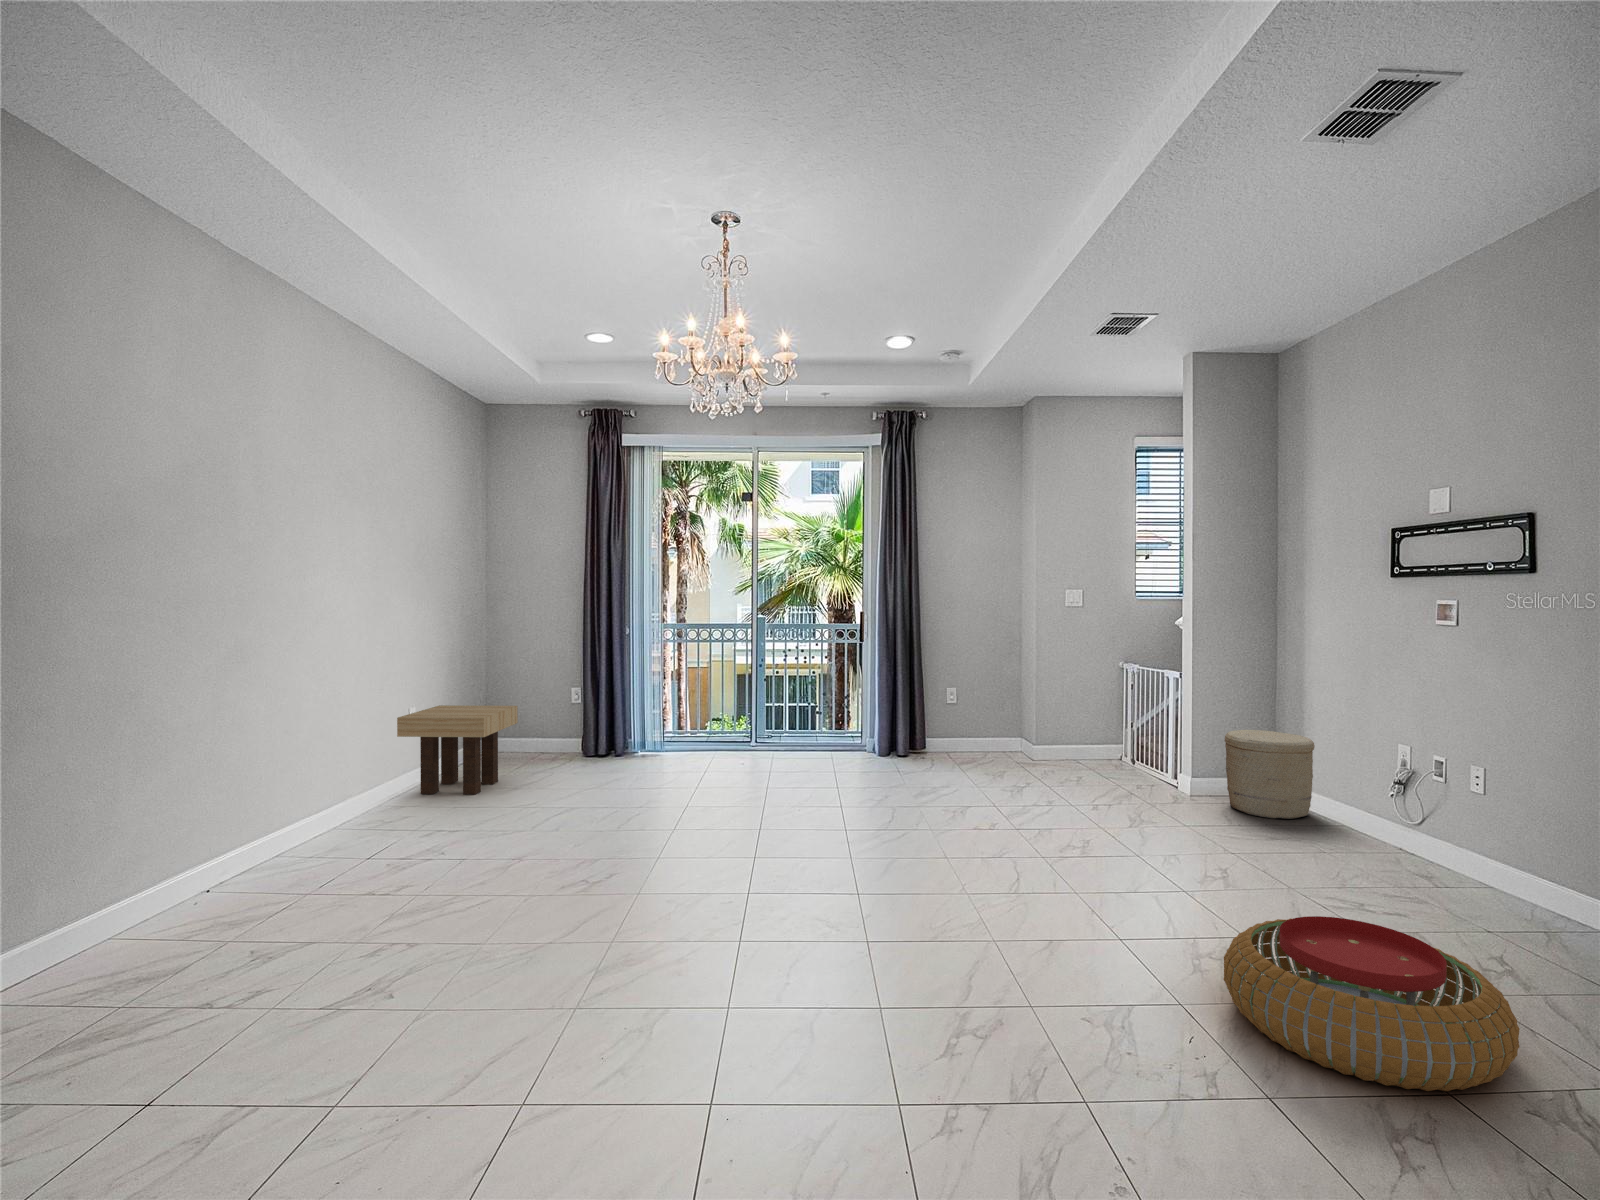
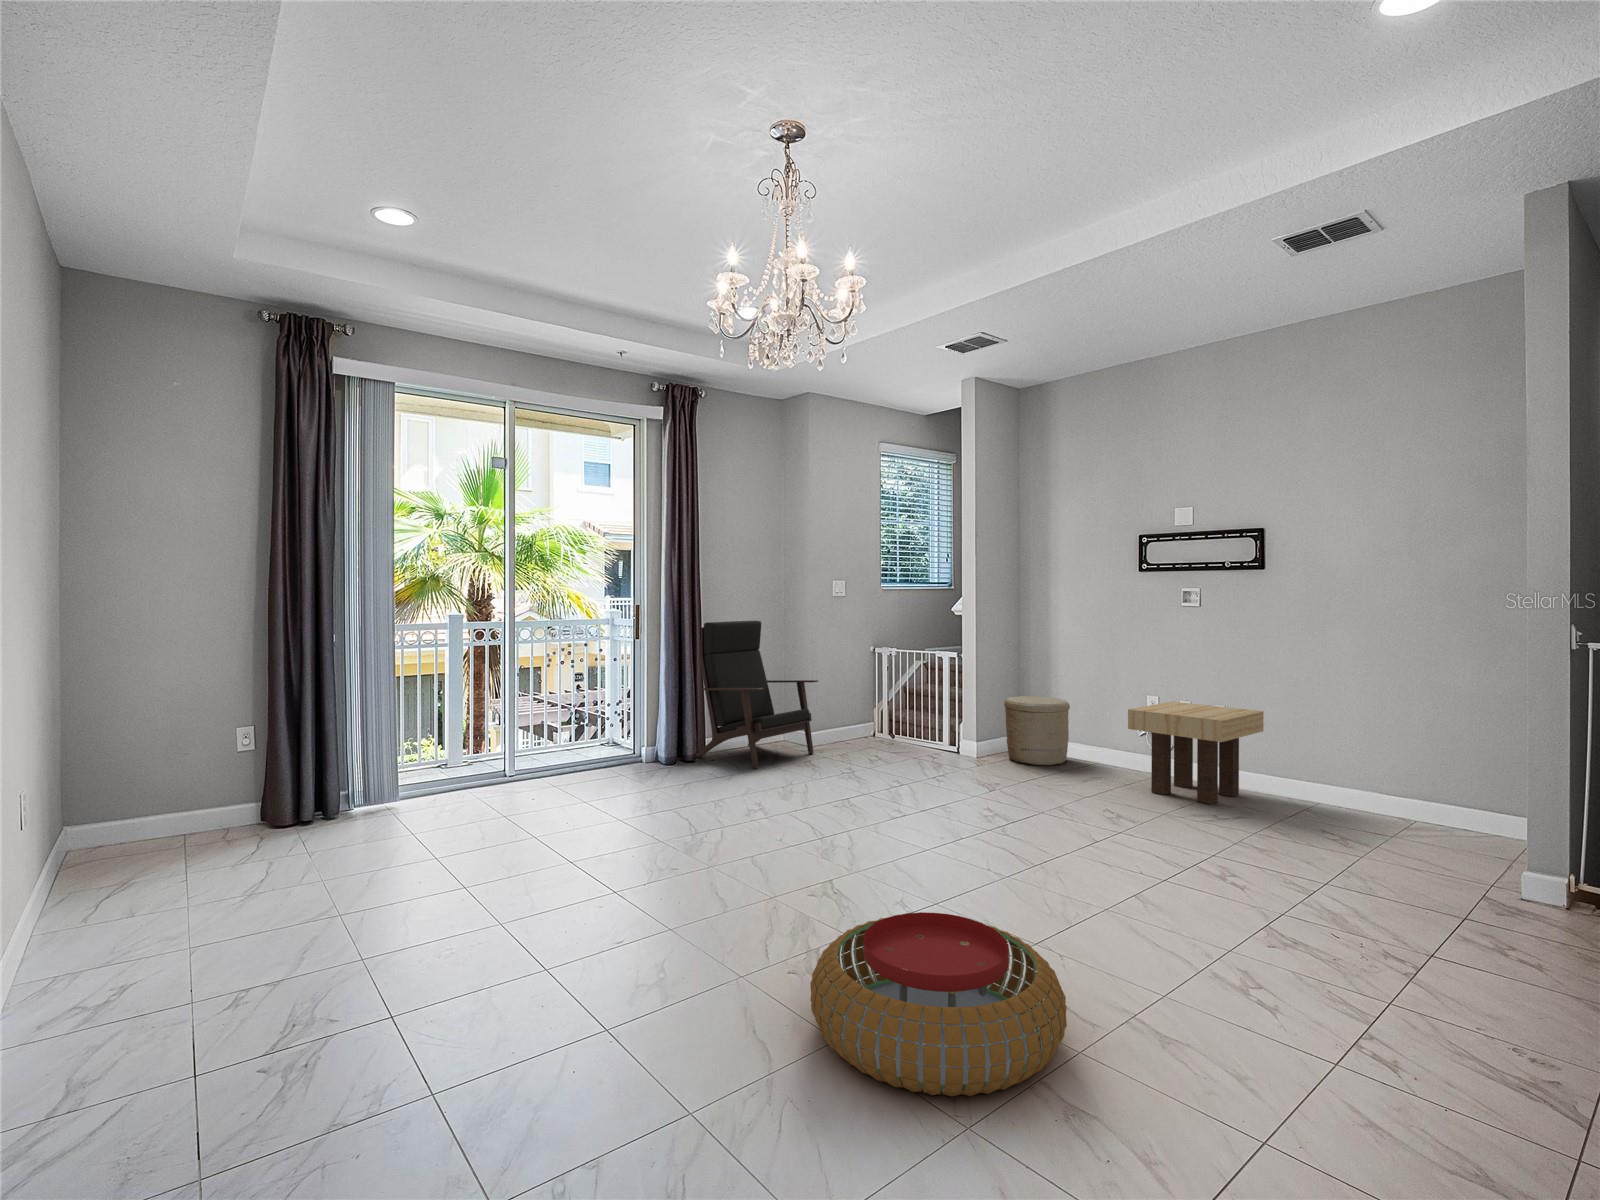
lounge chair: none [912,628,1027,769] -> present [696,621,818,768]
side table: present [397,705,518,795] -> present [1128,702,1264,805]
pouf: present [1224,916,1520,1091] -> present [810,912,1067,1097]

